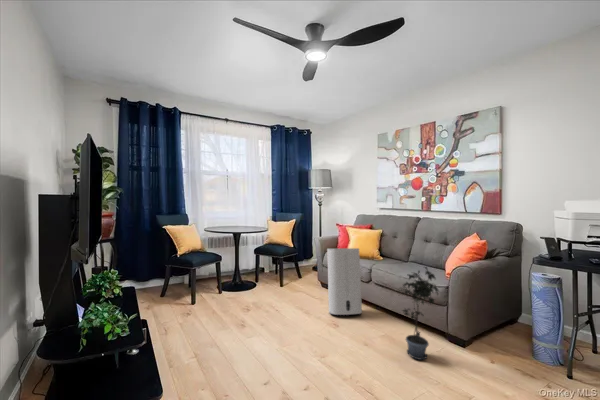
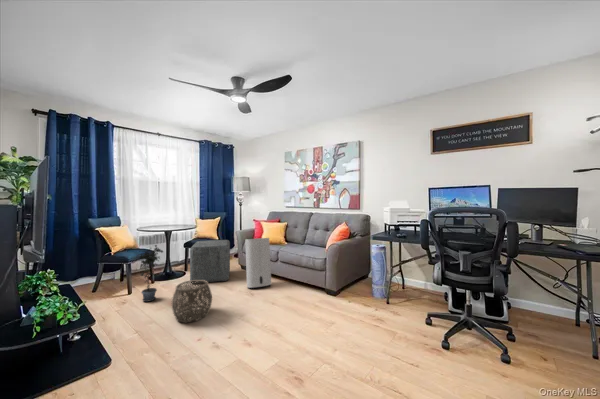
ottoman: none [260,247,307,300] -> present [190,240,230,282]
potted plant: present [402,267,438,360] -> present [140,245,163,302]
woven basket: none [236,297,285,354] -> present [172,280,212,323]

